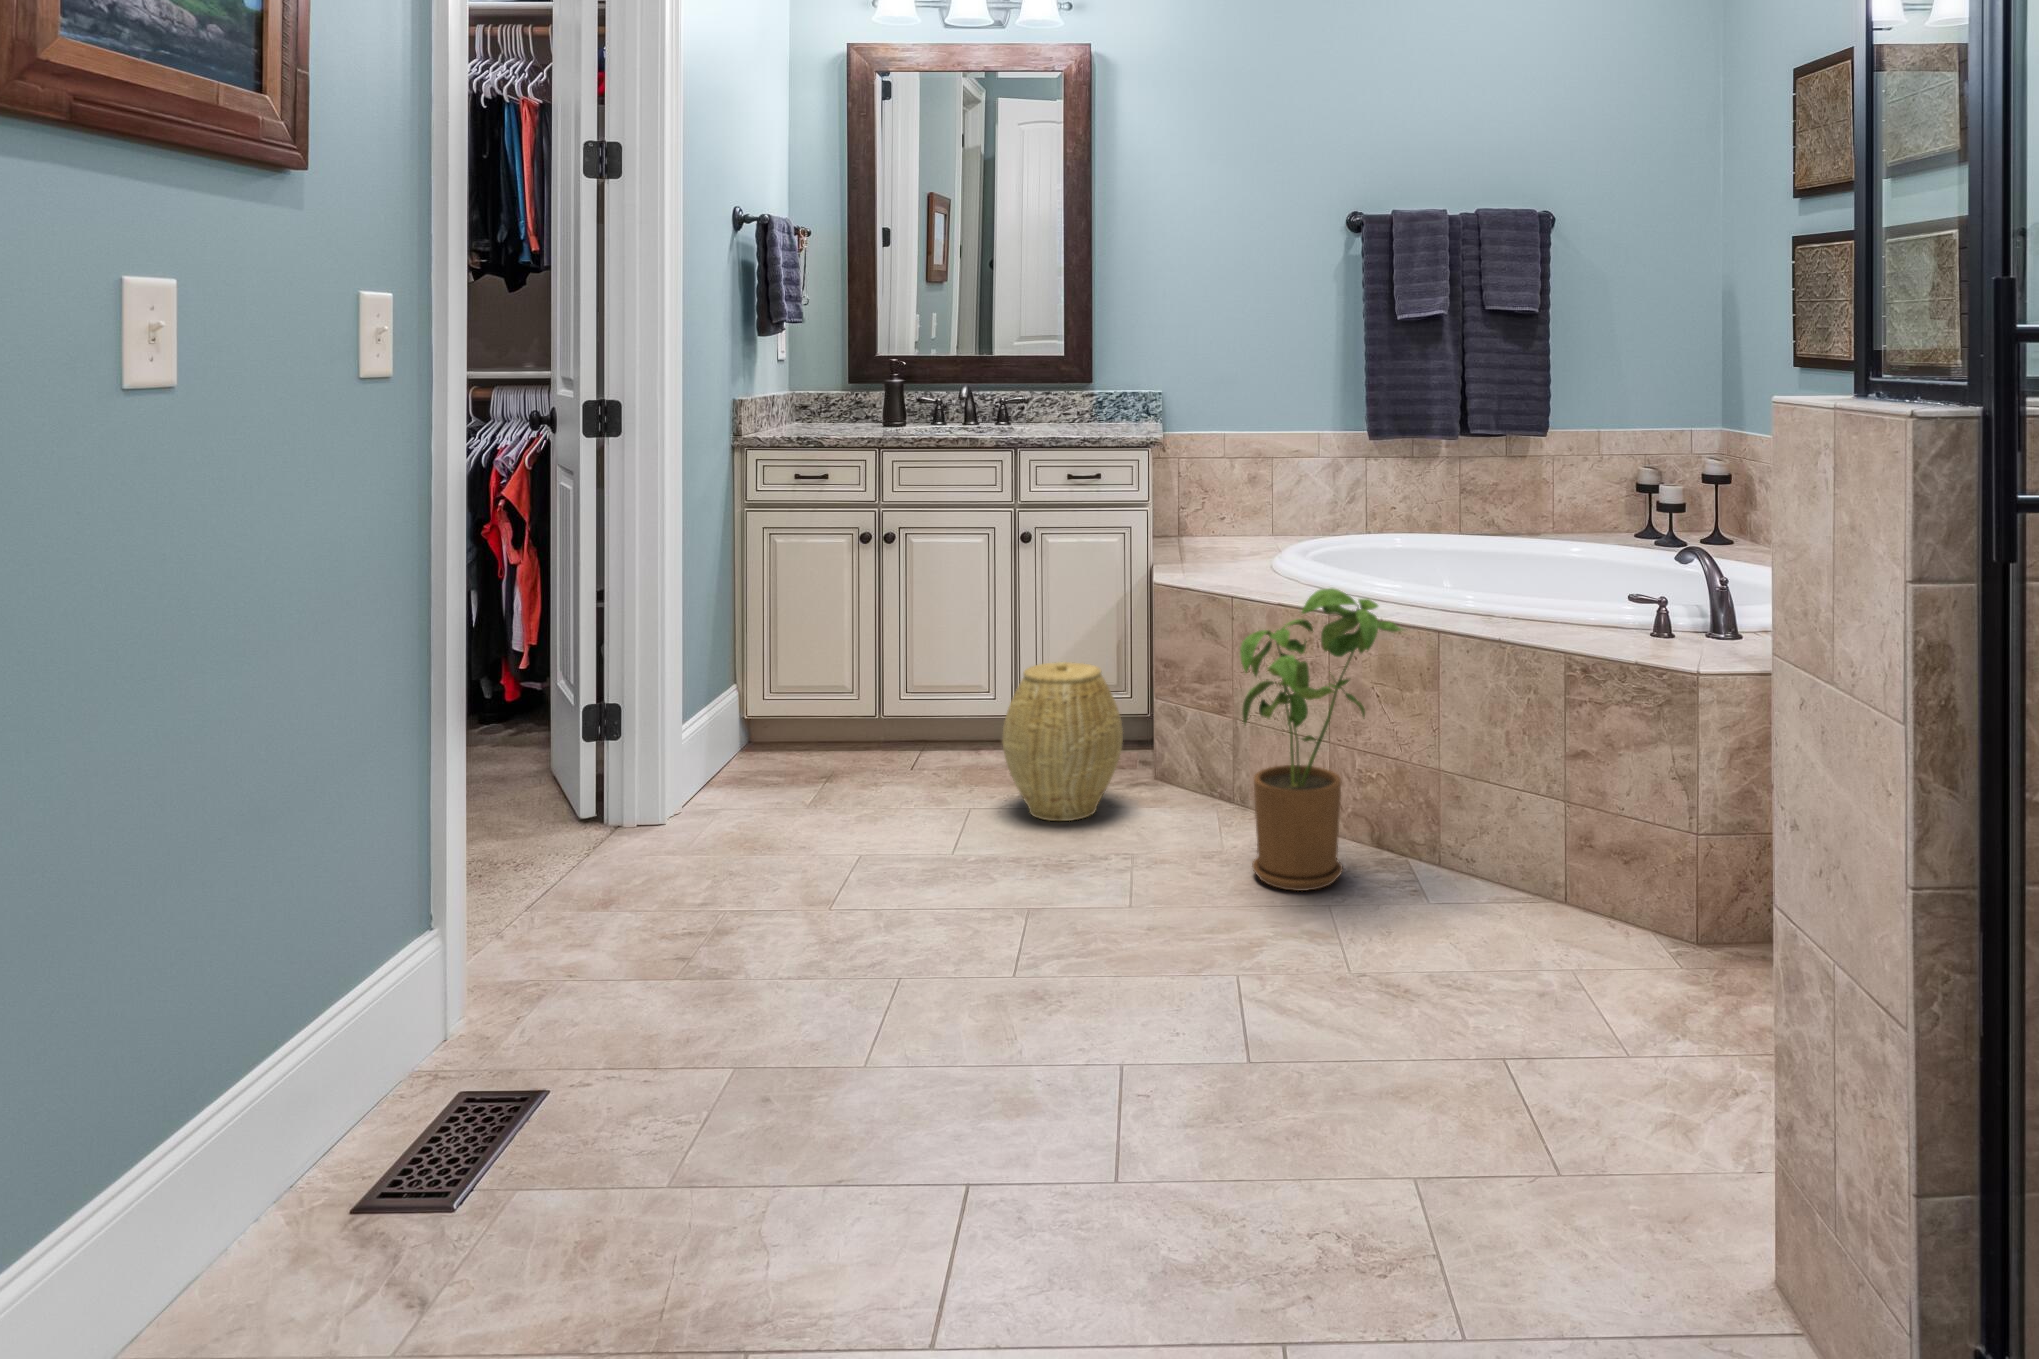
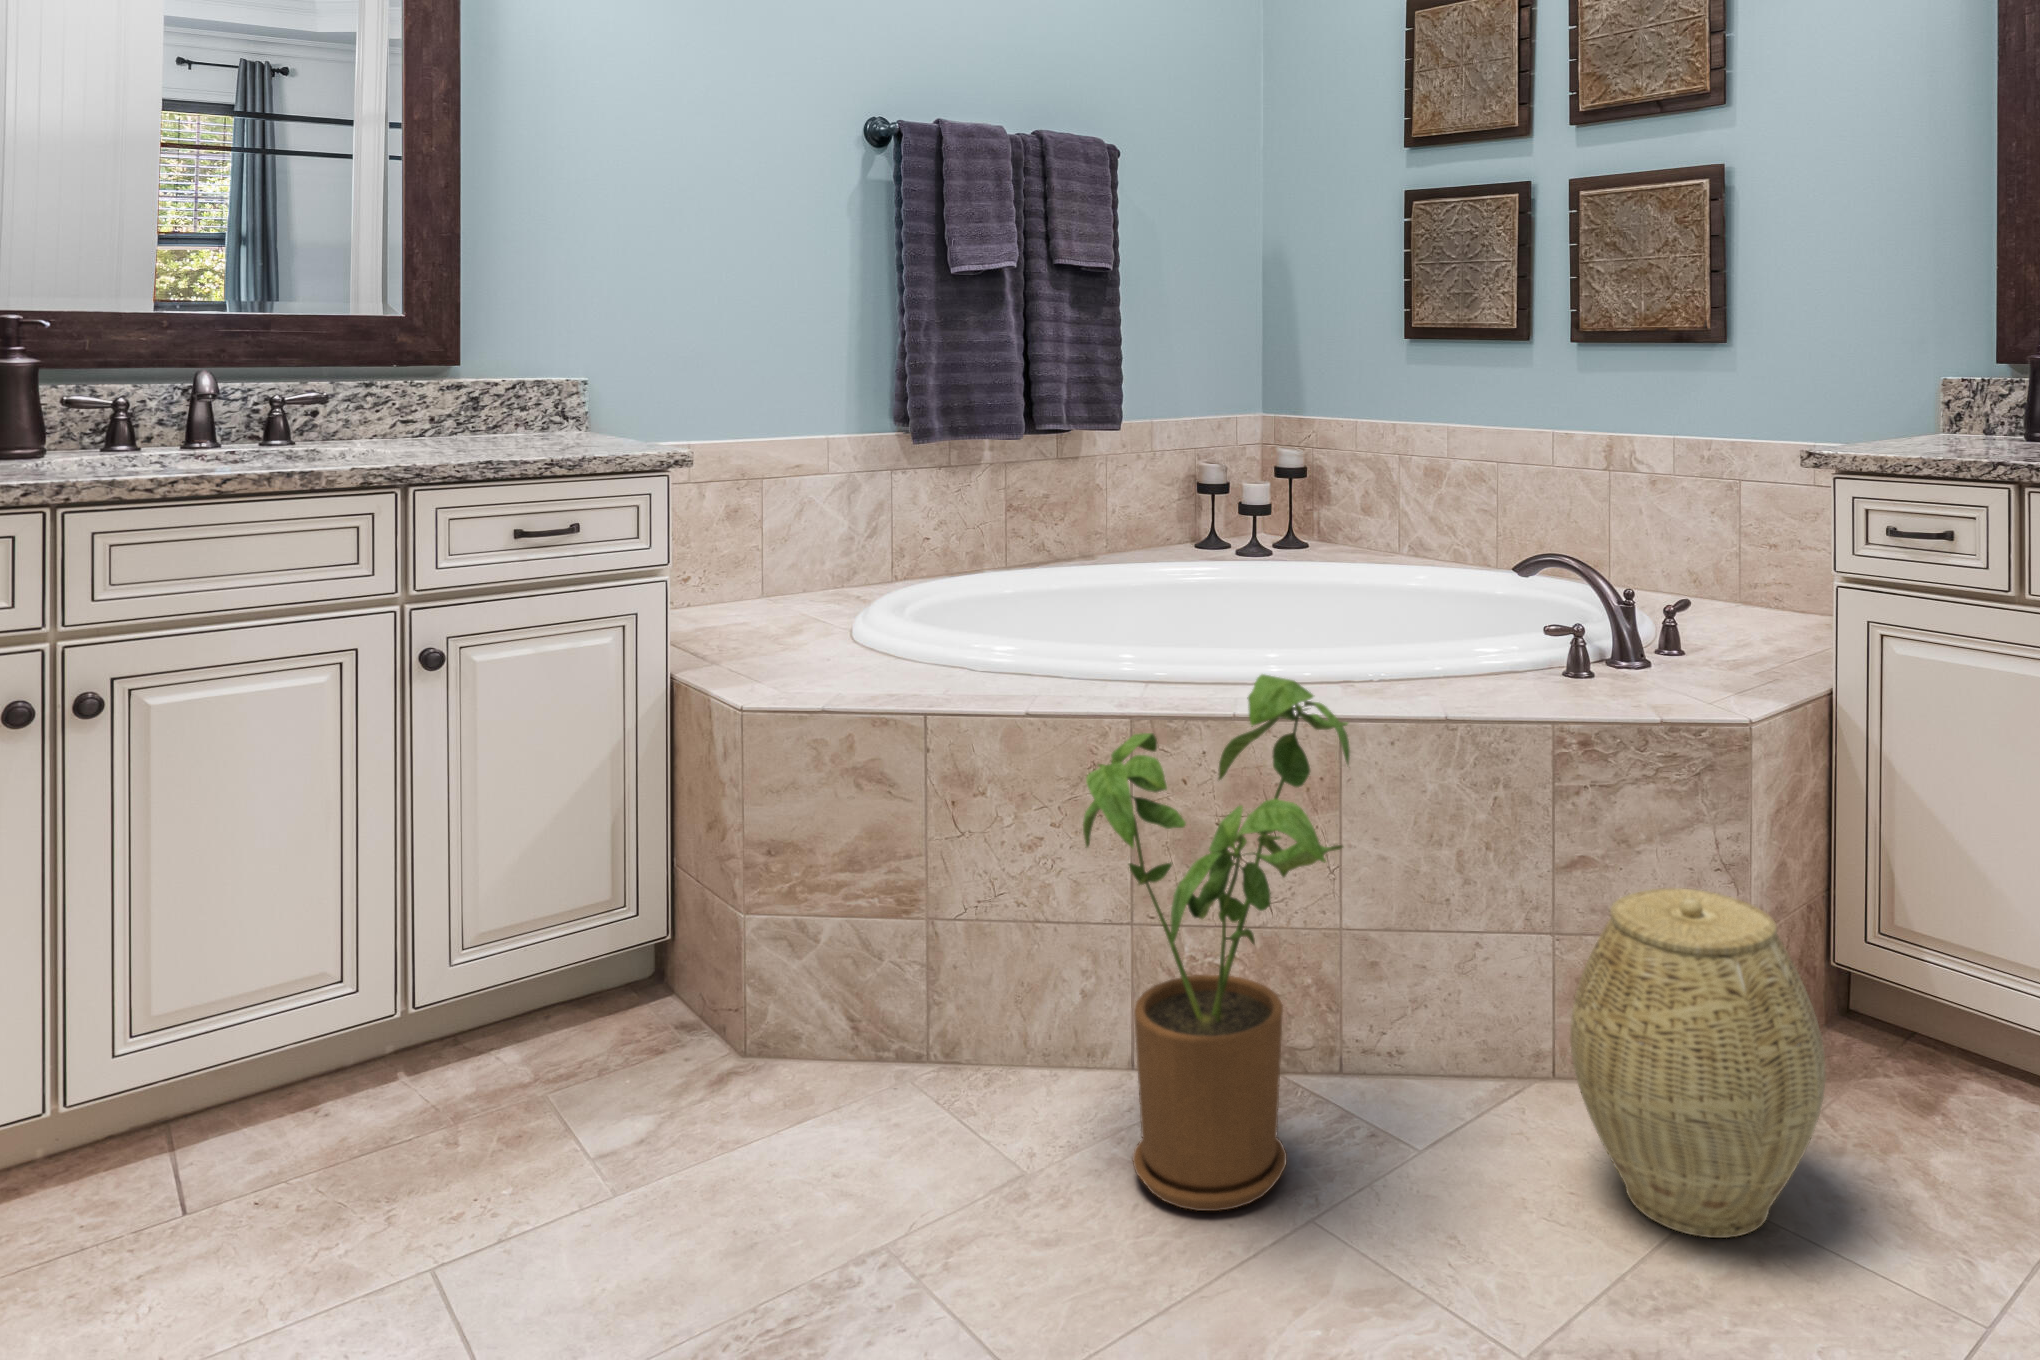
woven basket: present [1002,662,1123,821] -> present [1570,888,1826,1238]

